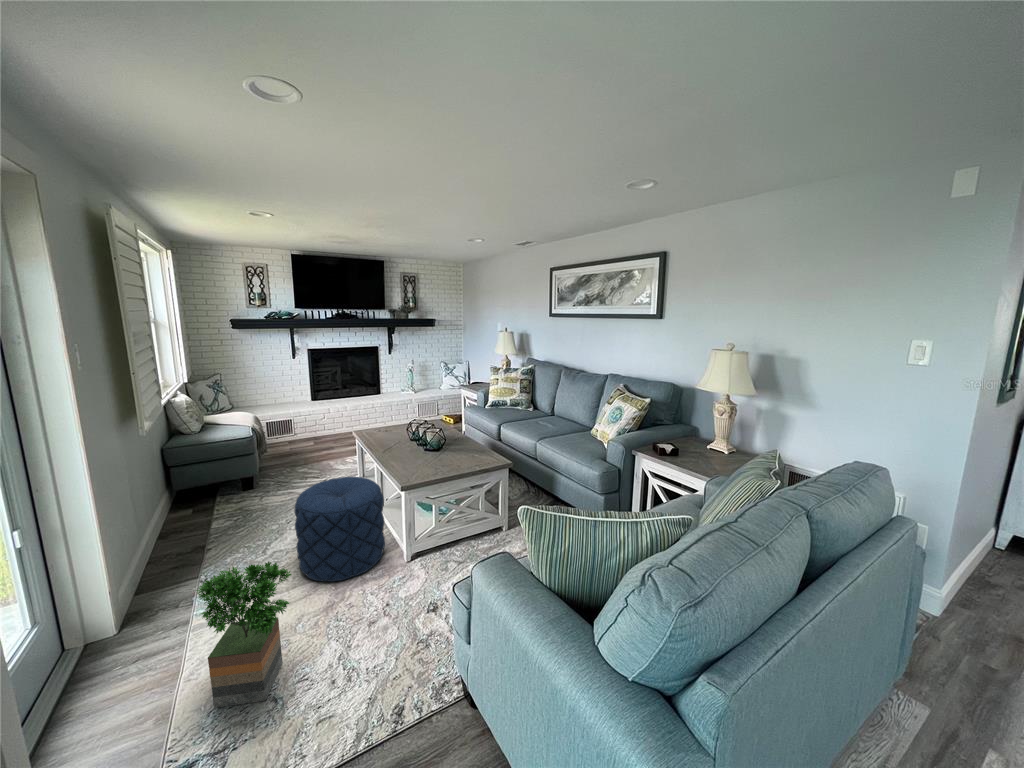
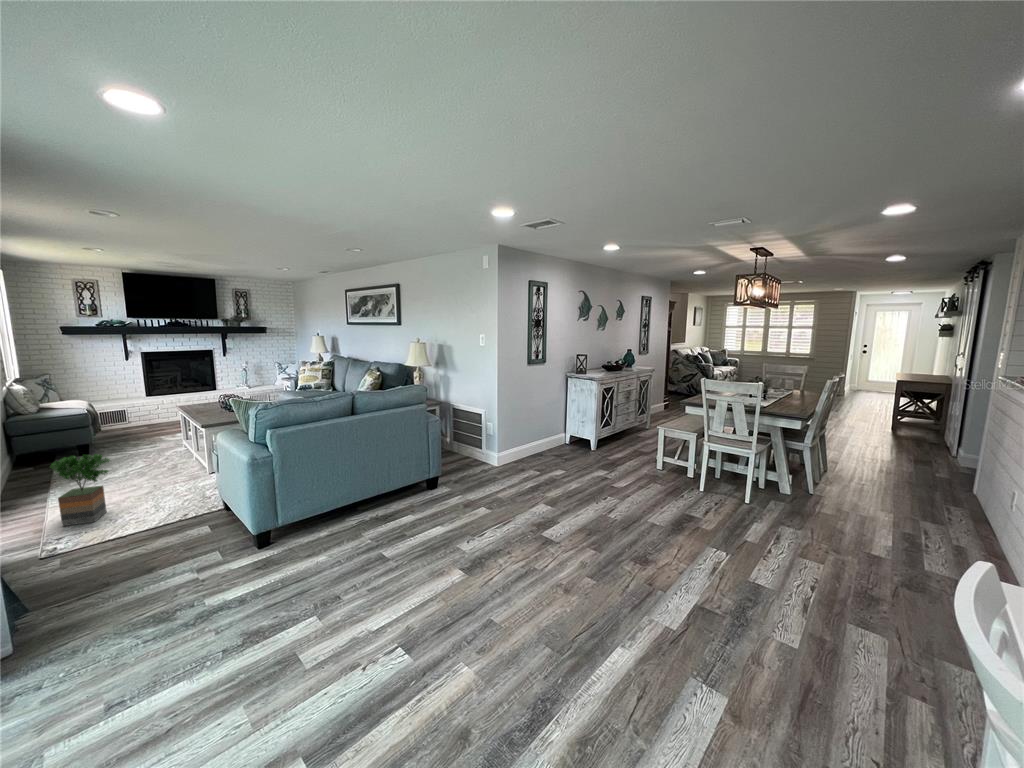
pouf: present [294,476,385,582] -> none [118,427,189,486]

